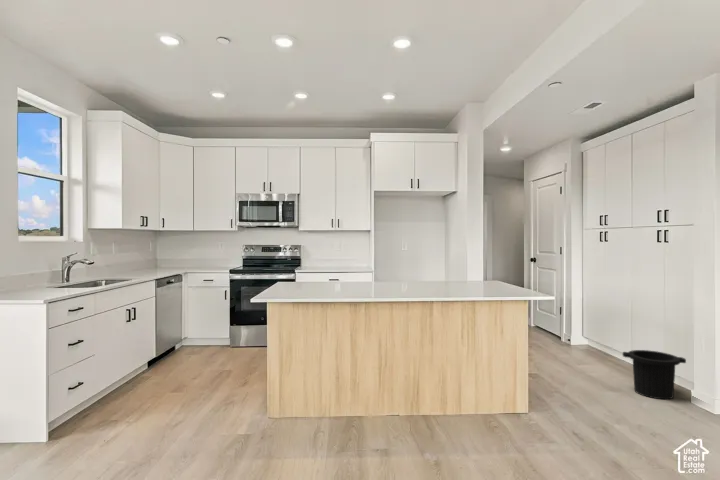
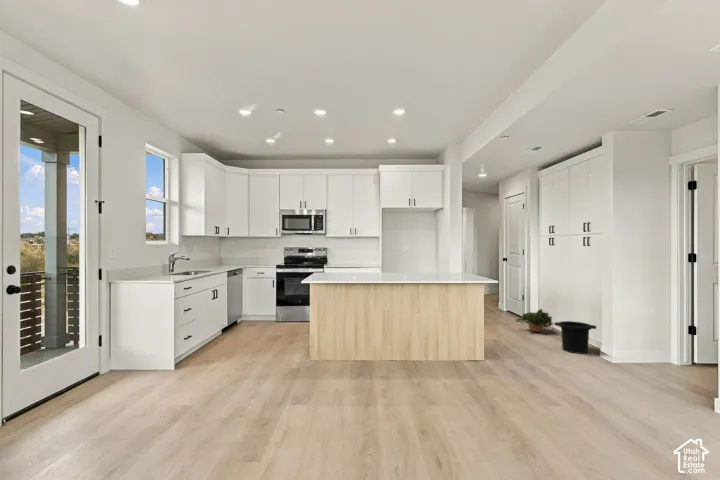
potted plant: none [555,328,611,363] -> present [516,309,554,333]

